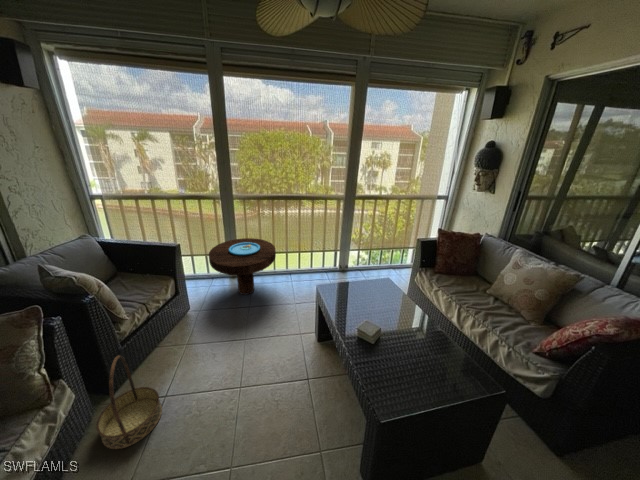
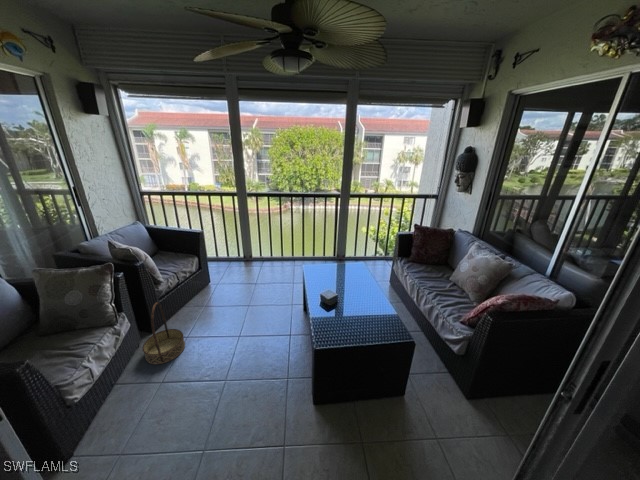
side table: present [209,238,276,295] -> none [226,230,280,276]

